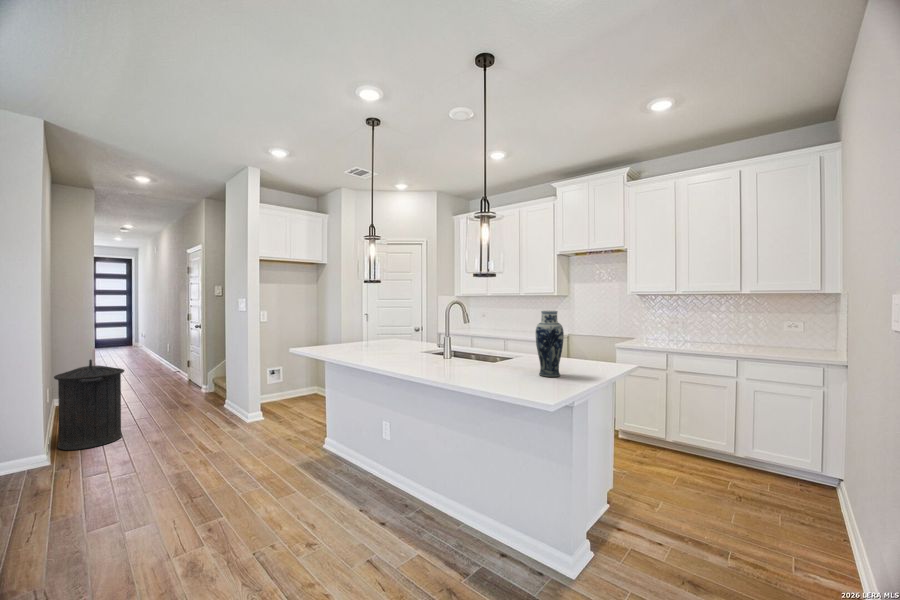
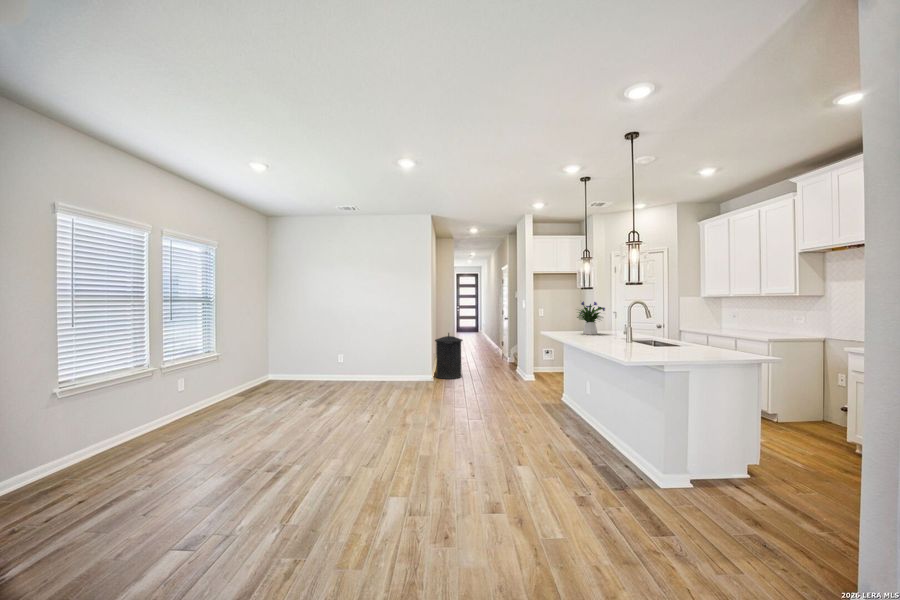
flower arrangement: none [349,299,398,349] -> present [577,302,605,335]
vase: present [536,310,564,377] -> none [660,307,682,353]

